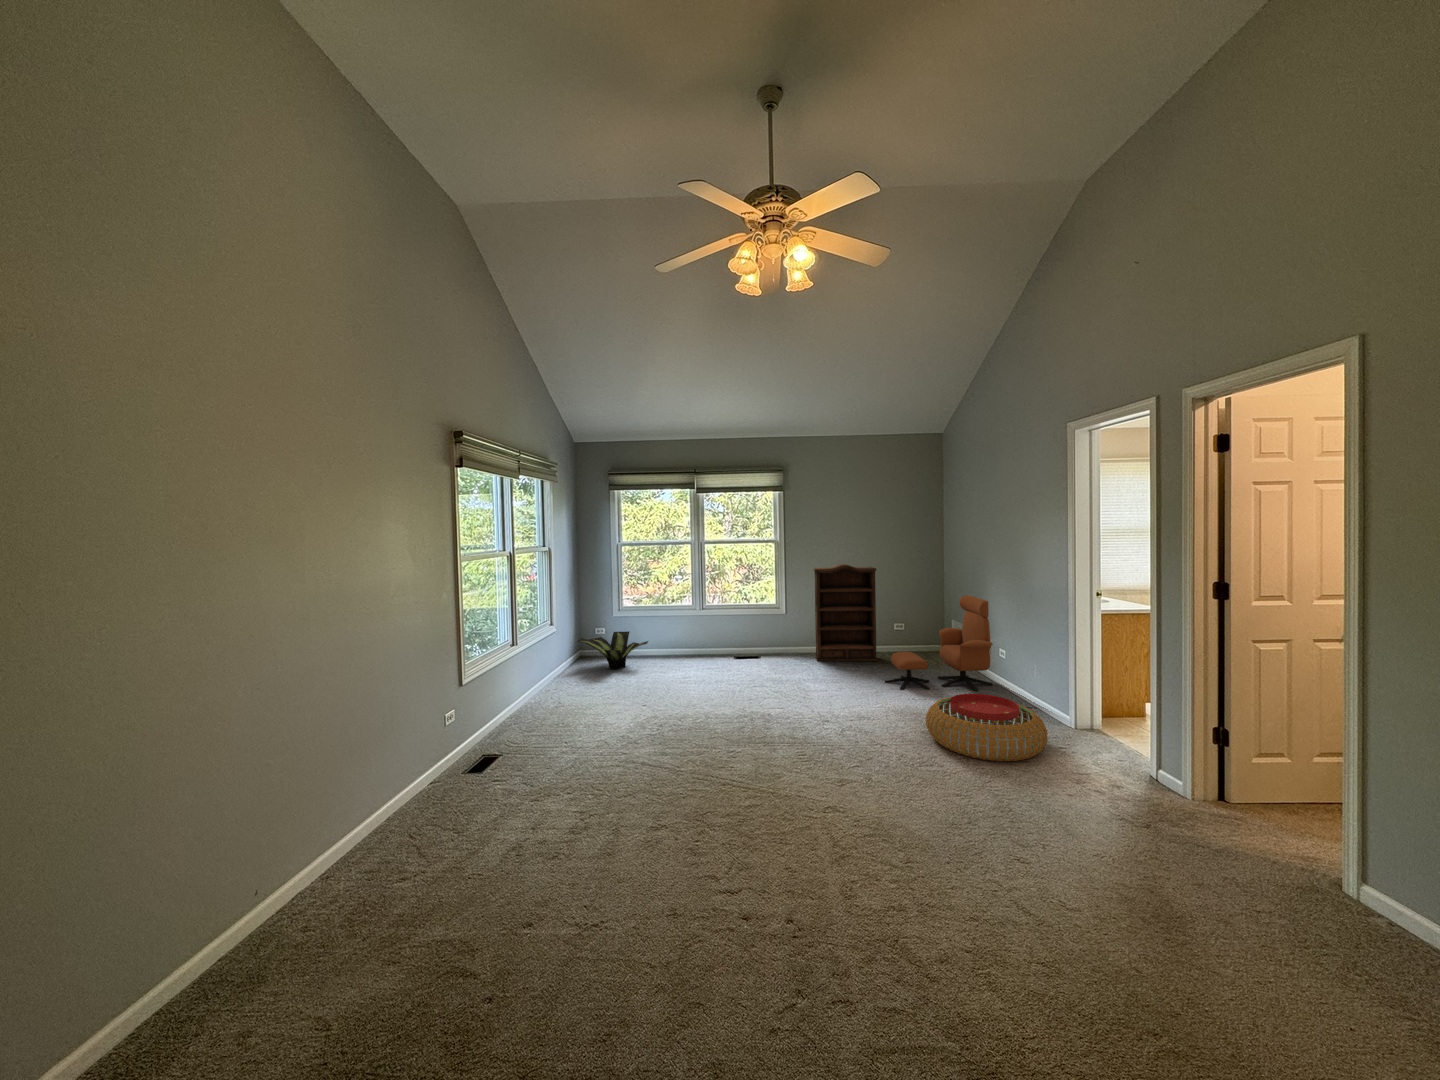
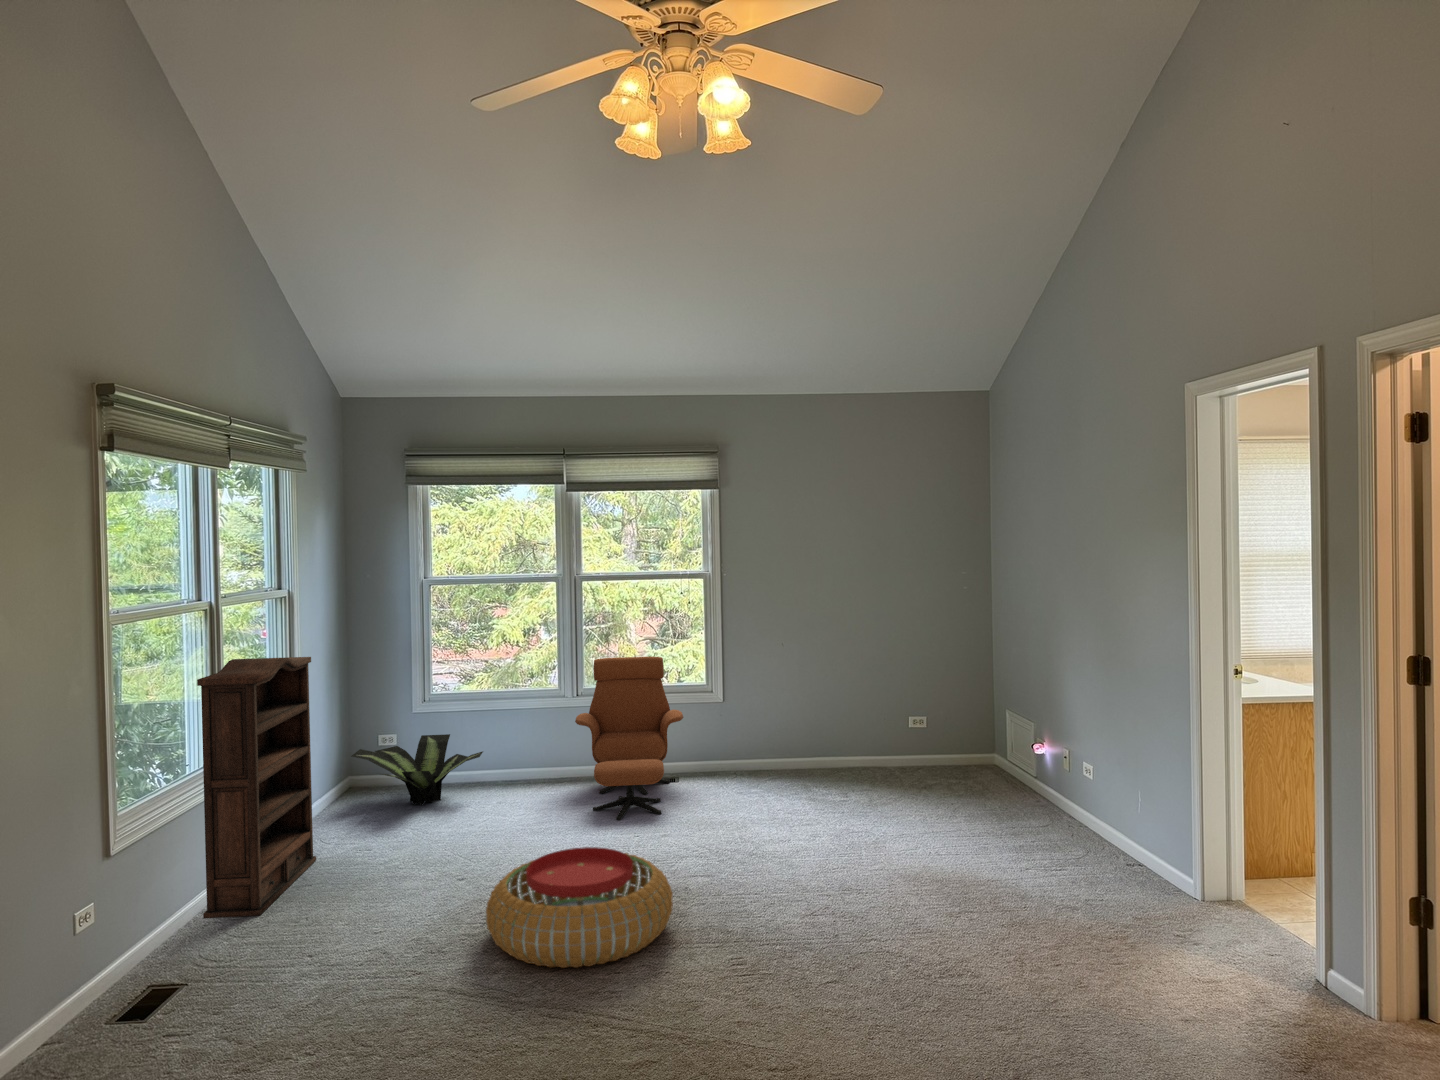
bookshelf: present [814,564,878,661] -> present [197,657,316,918]
lounge chair: present [885,595,993,691] -> present [575,656,683,820]
pouf: present [926,694,1047,761] -> present [486,847,673,968]

